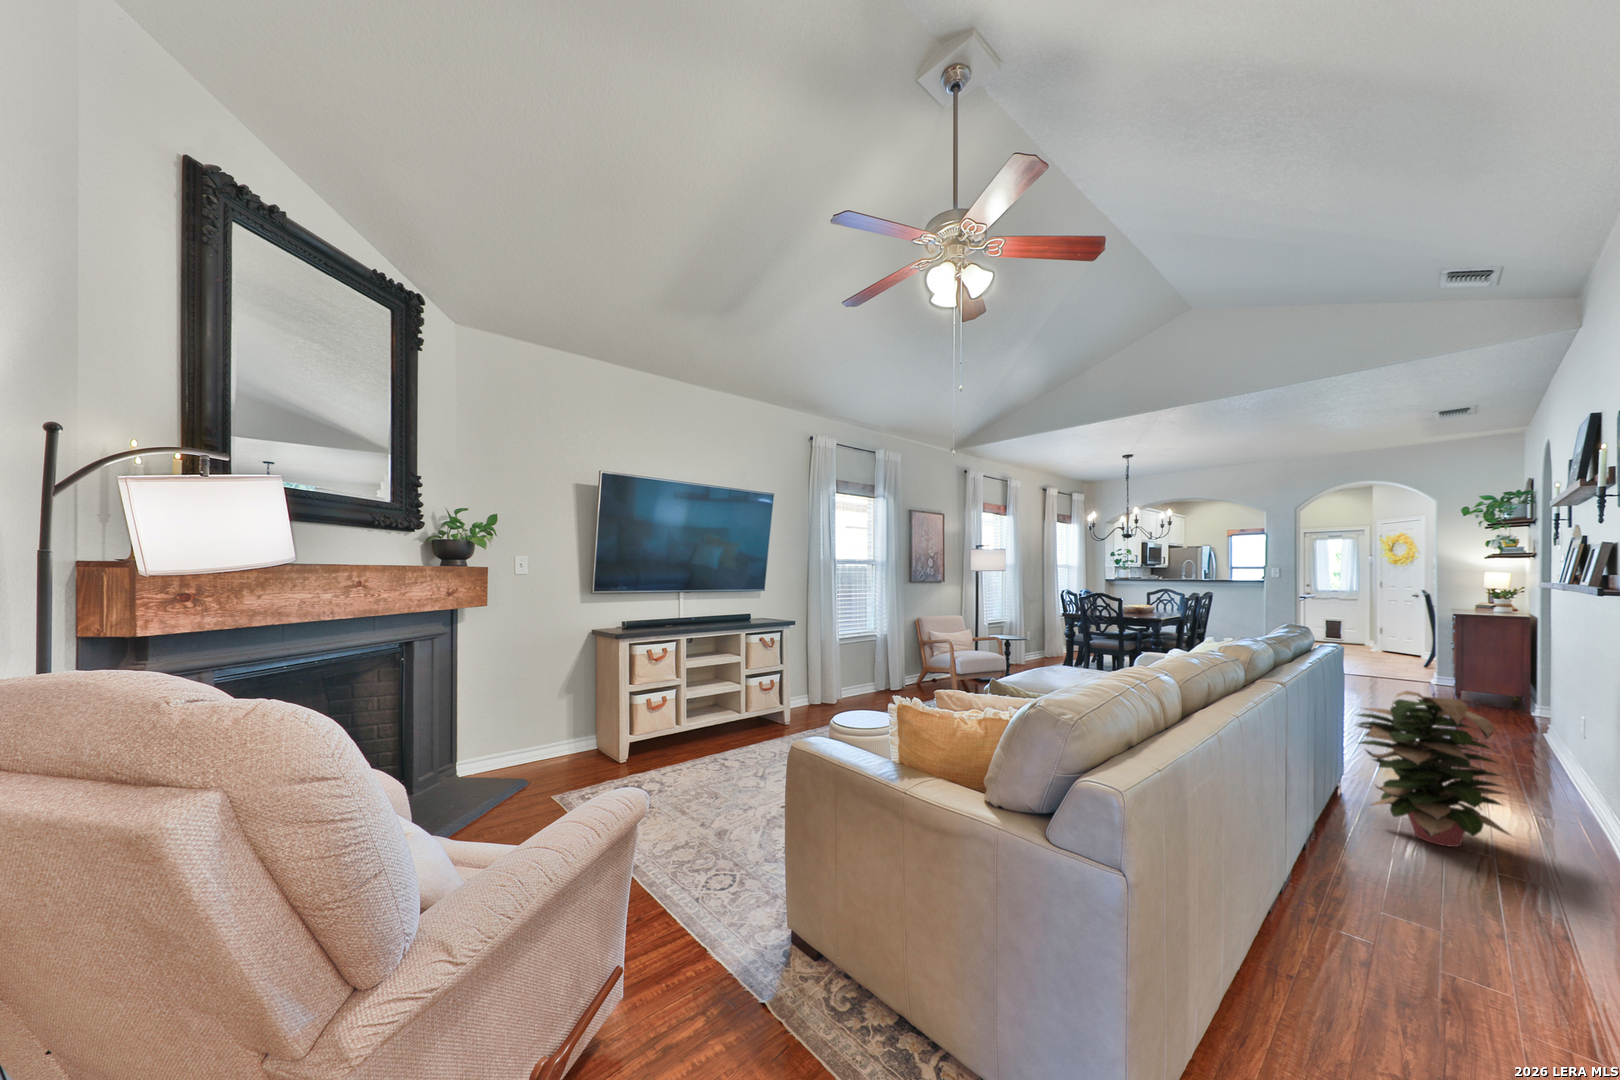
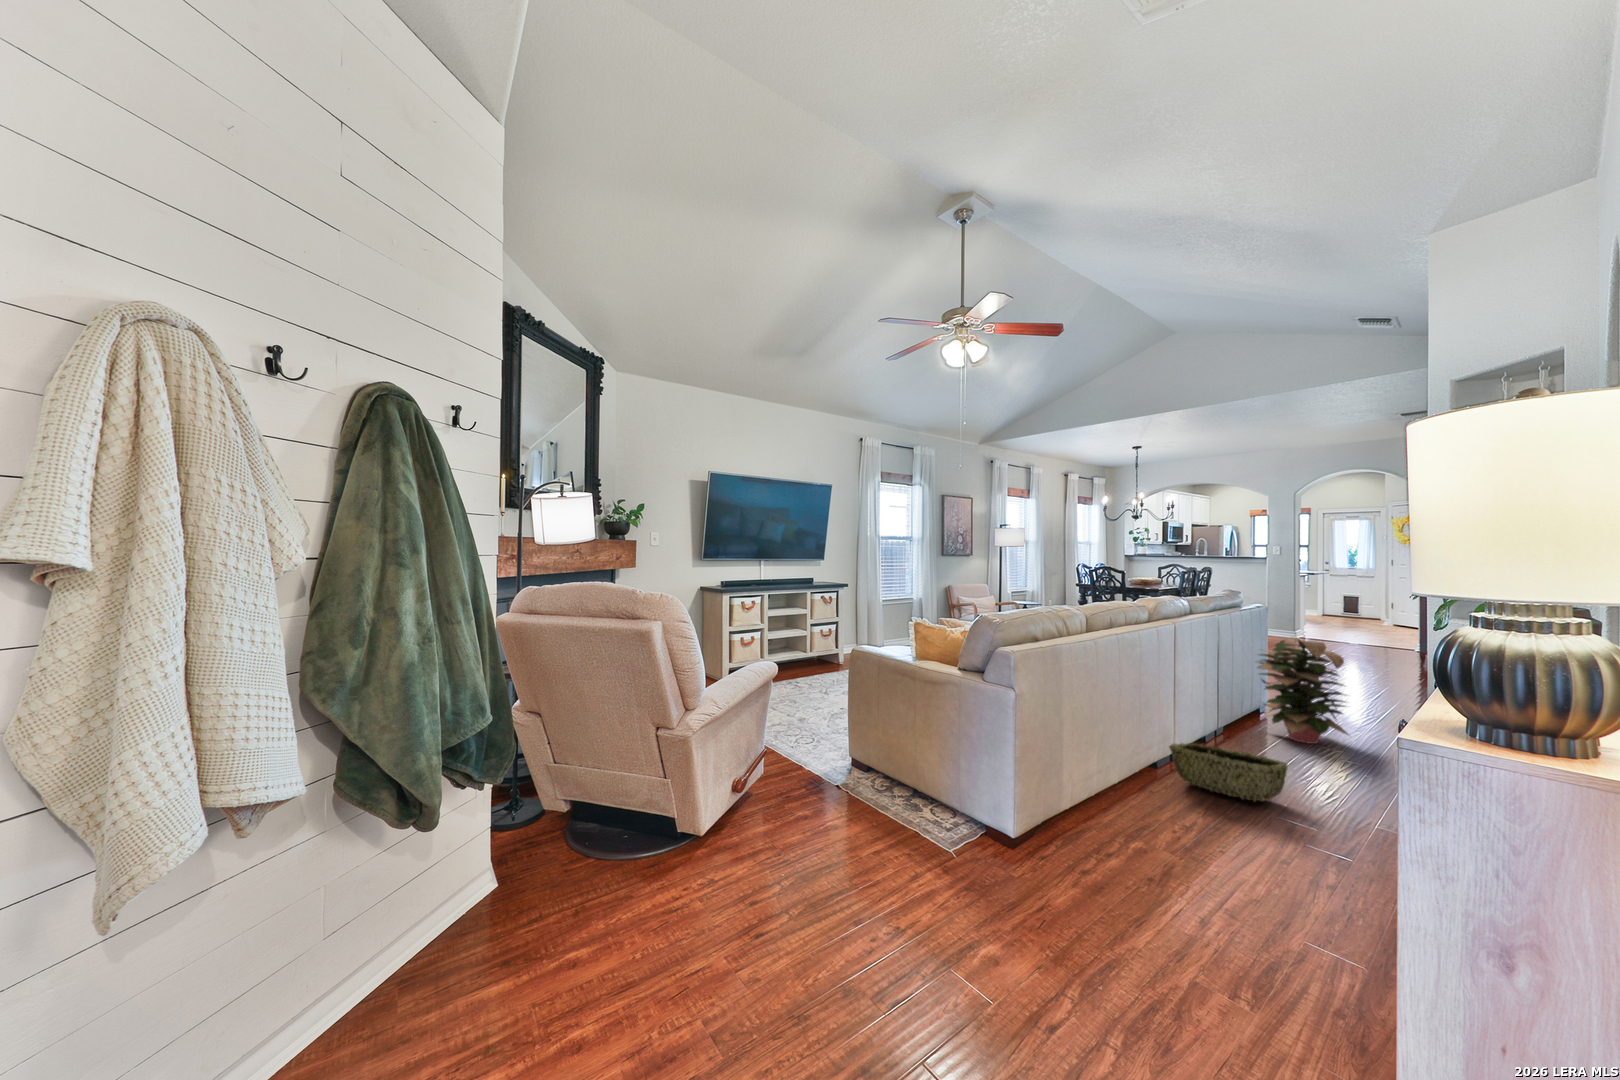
woven basket: none [1308,876,1531,1006] -> present [1169,743,1287,801]

